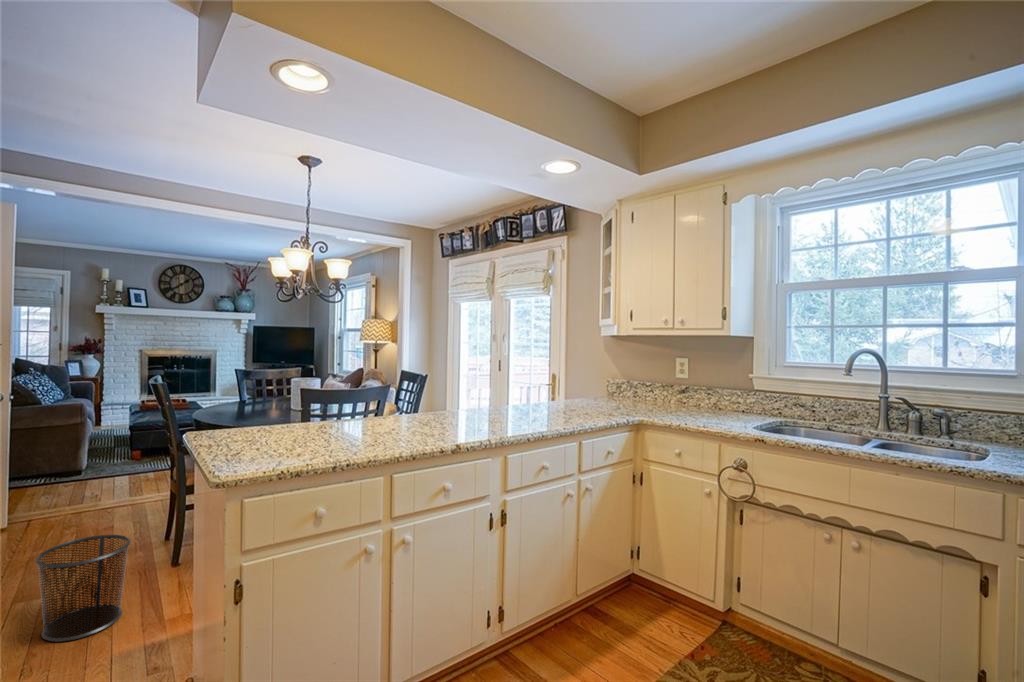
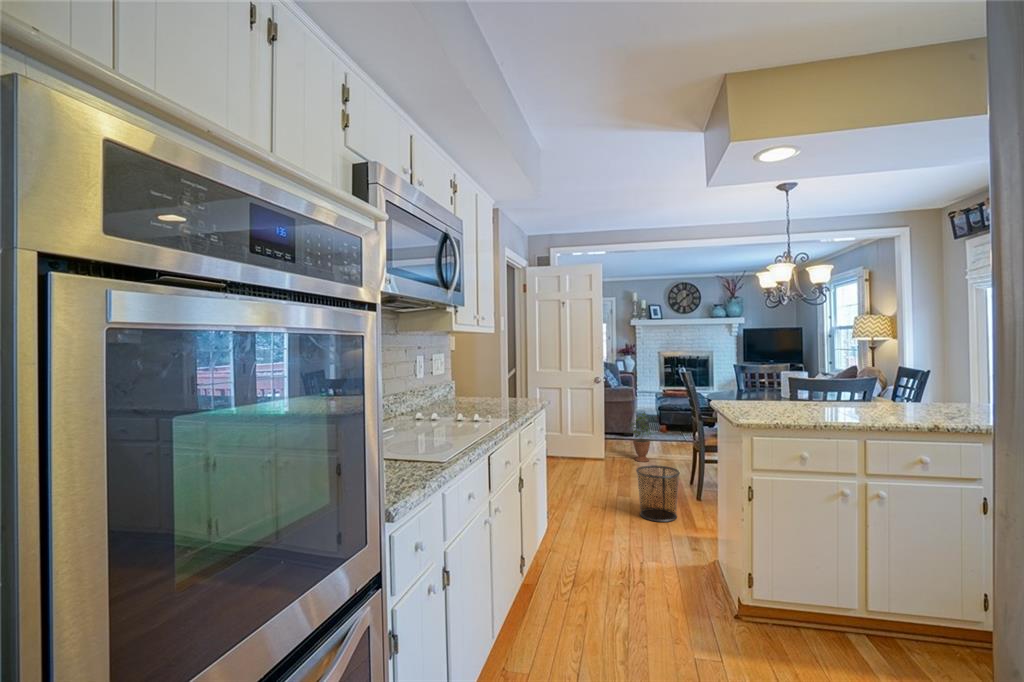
potted plant: none [58,438,100,517] -> present [630,413,650,462]

